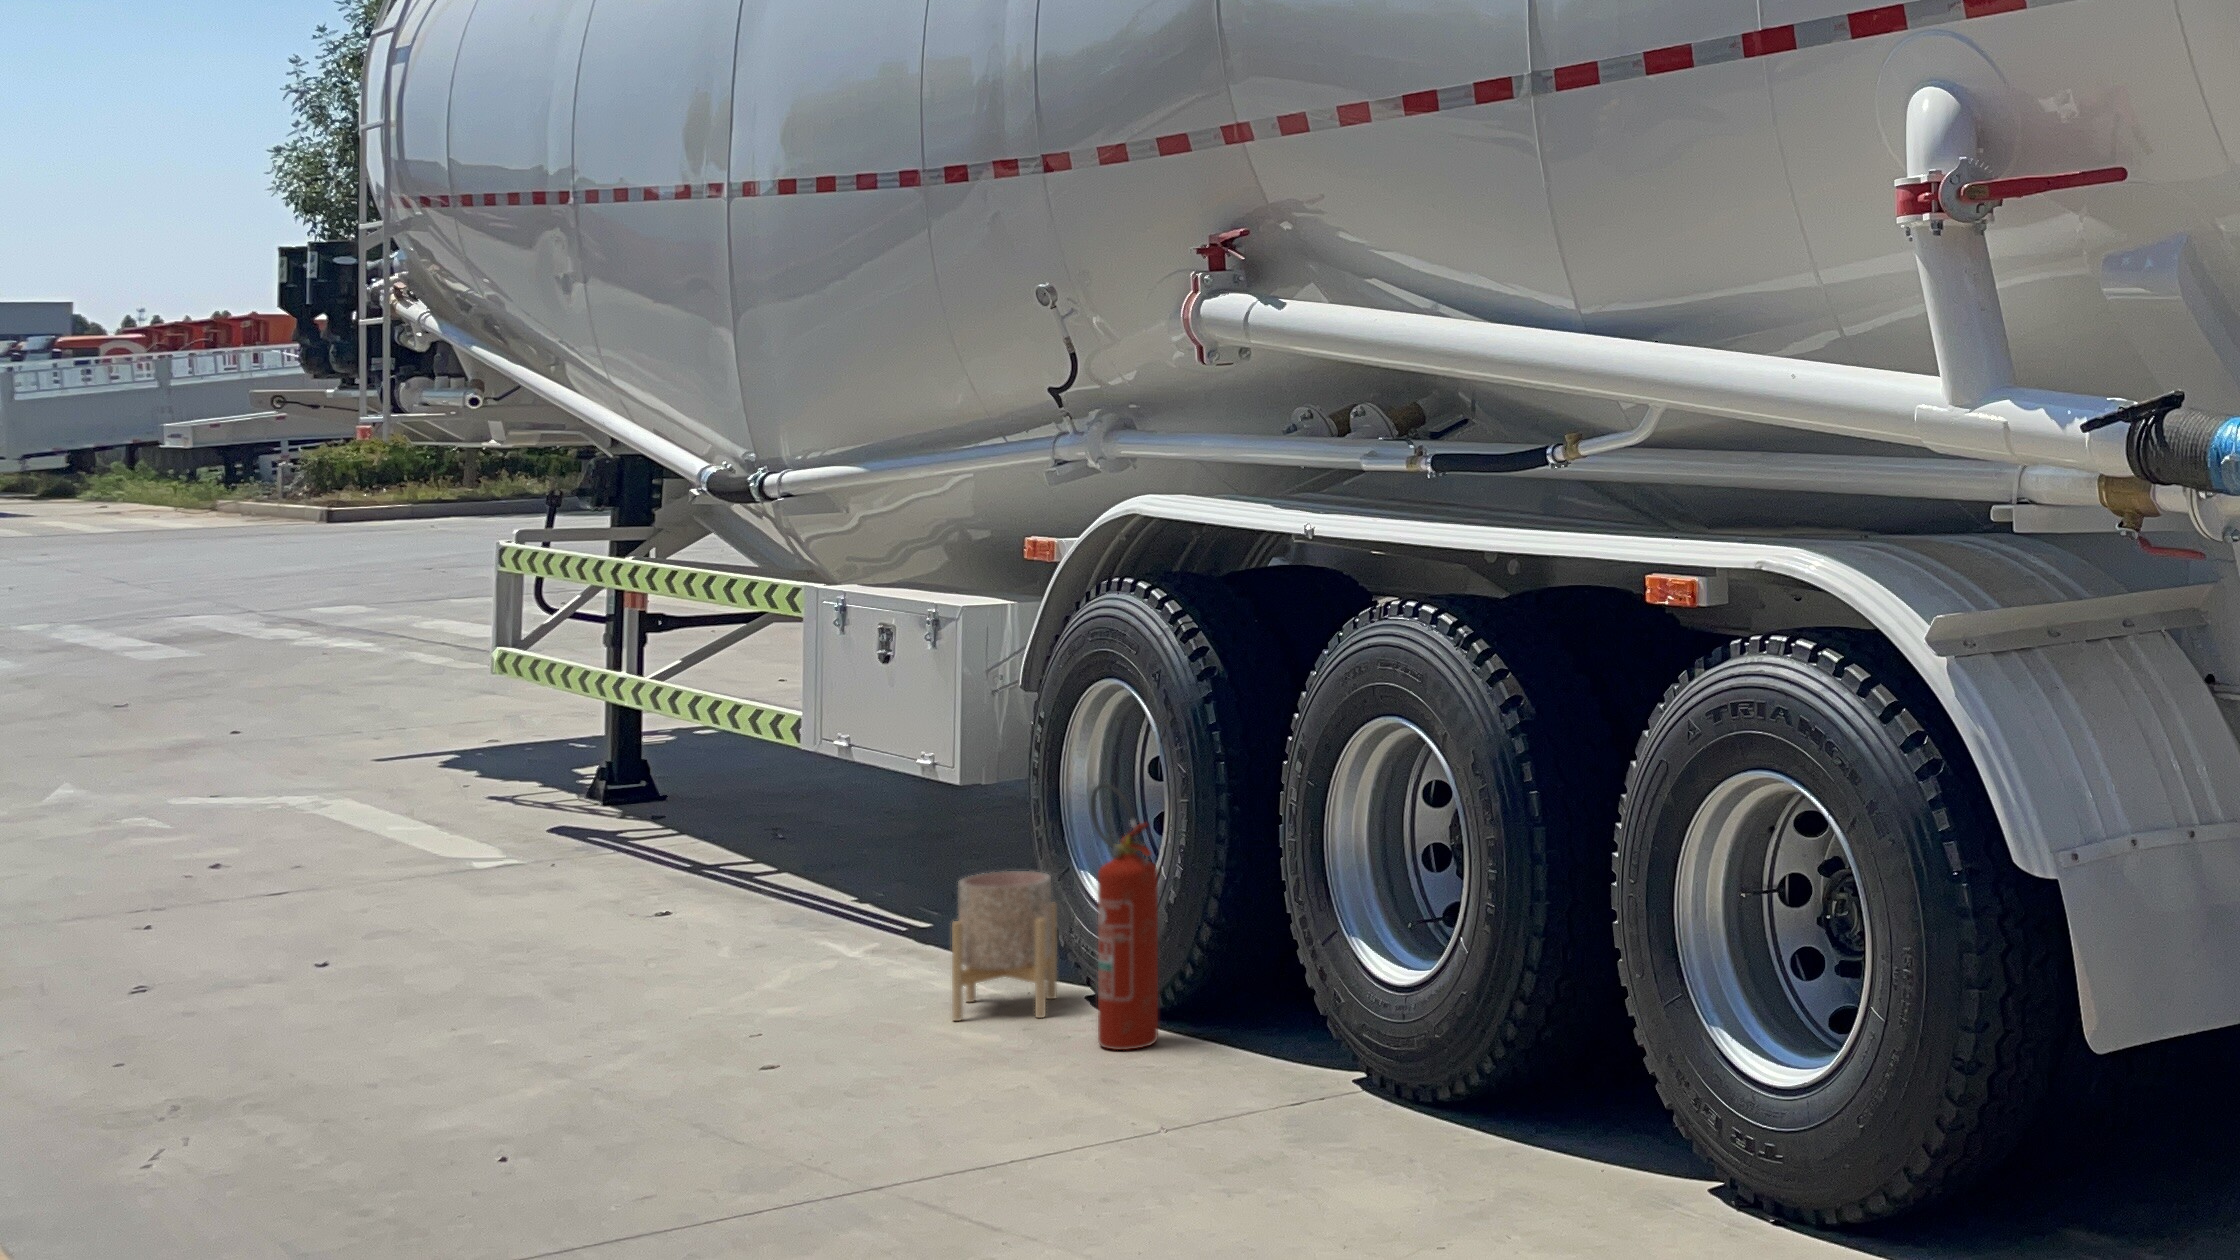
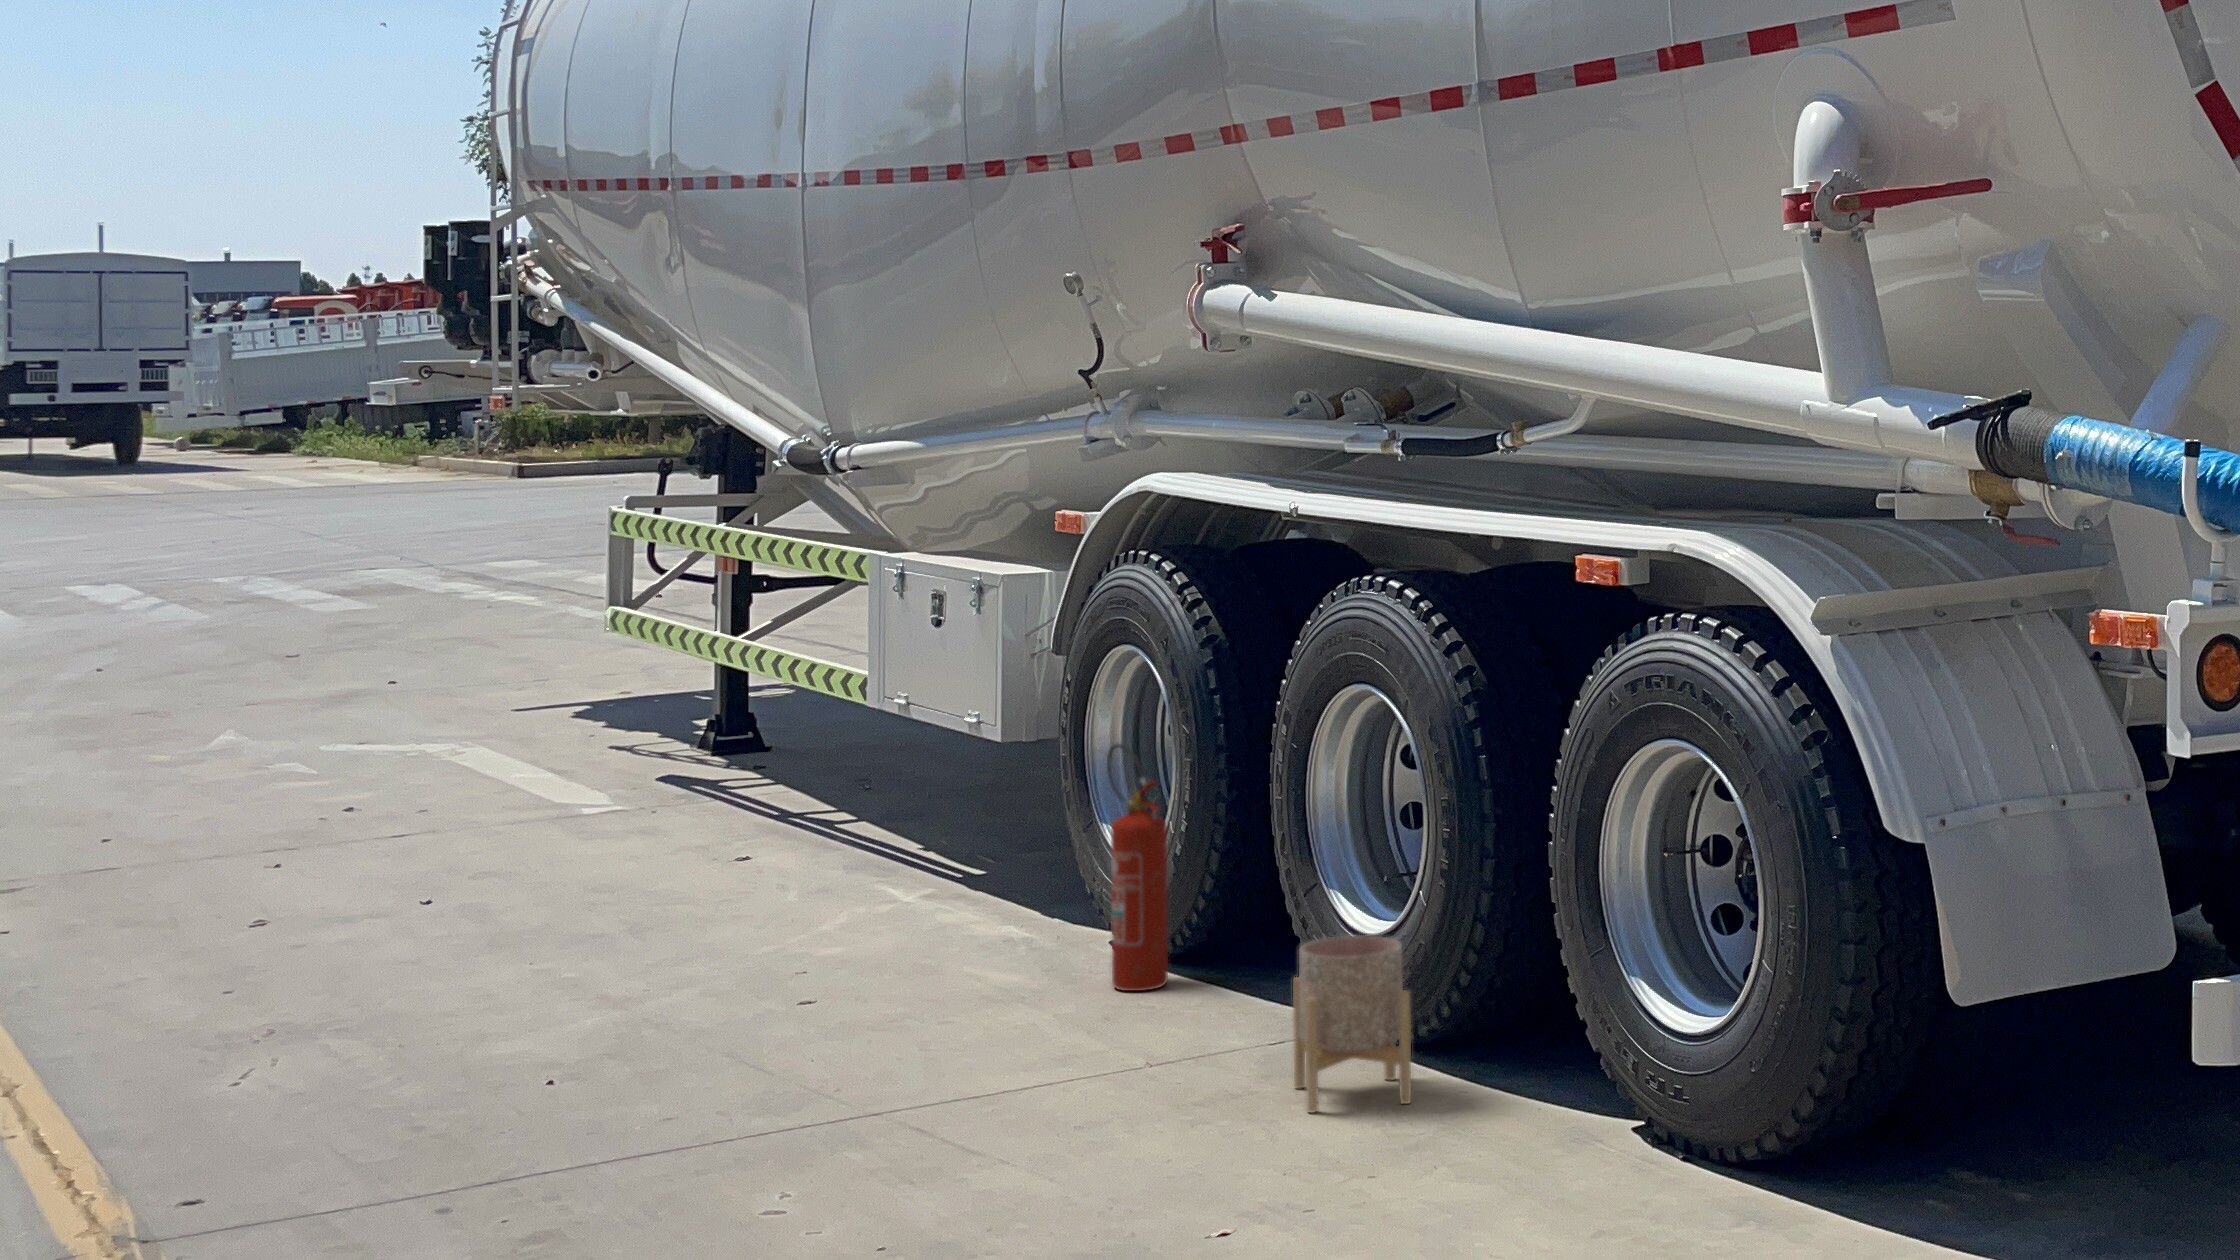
planter: present [952,871,1057,1021] -> present [1293,935,1411,1112]

